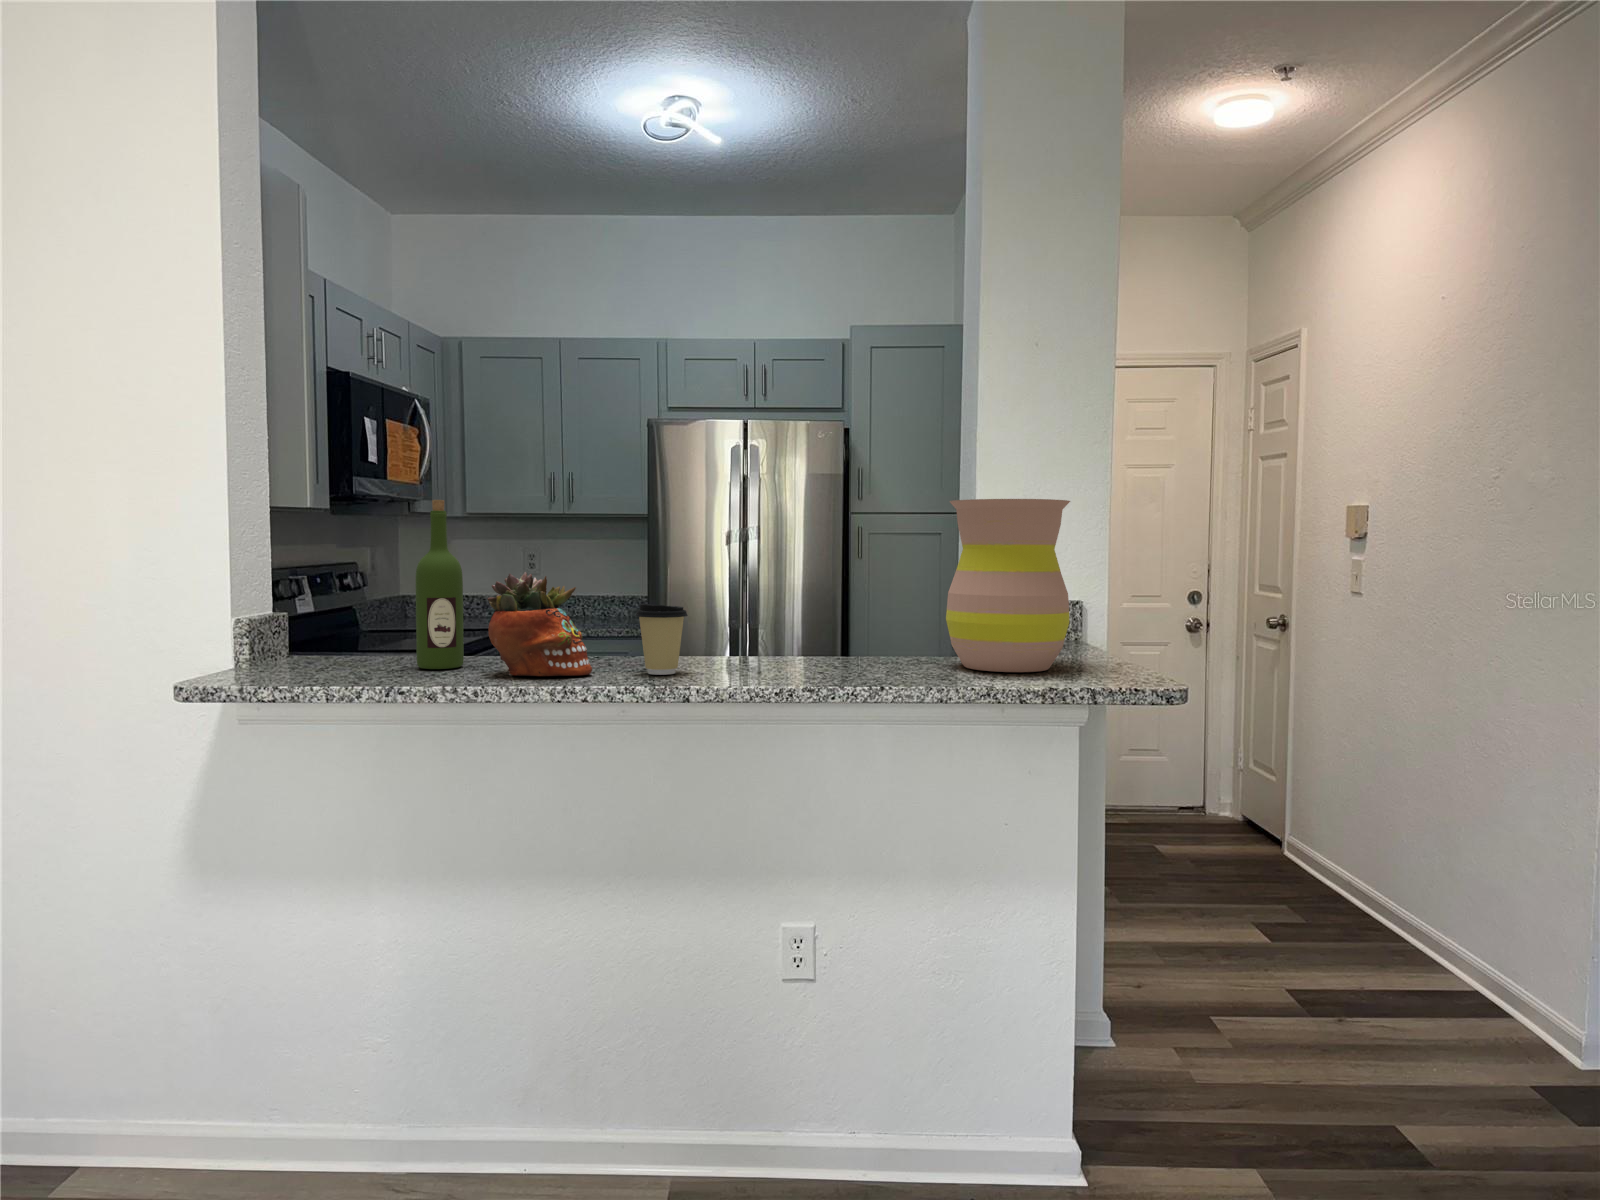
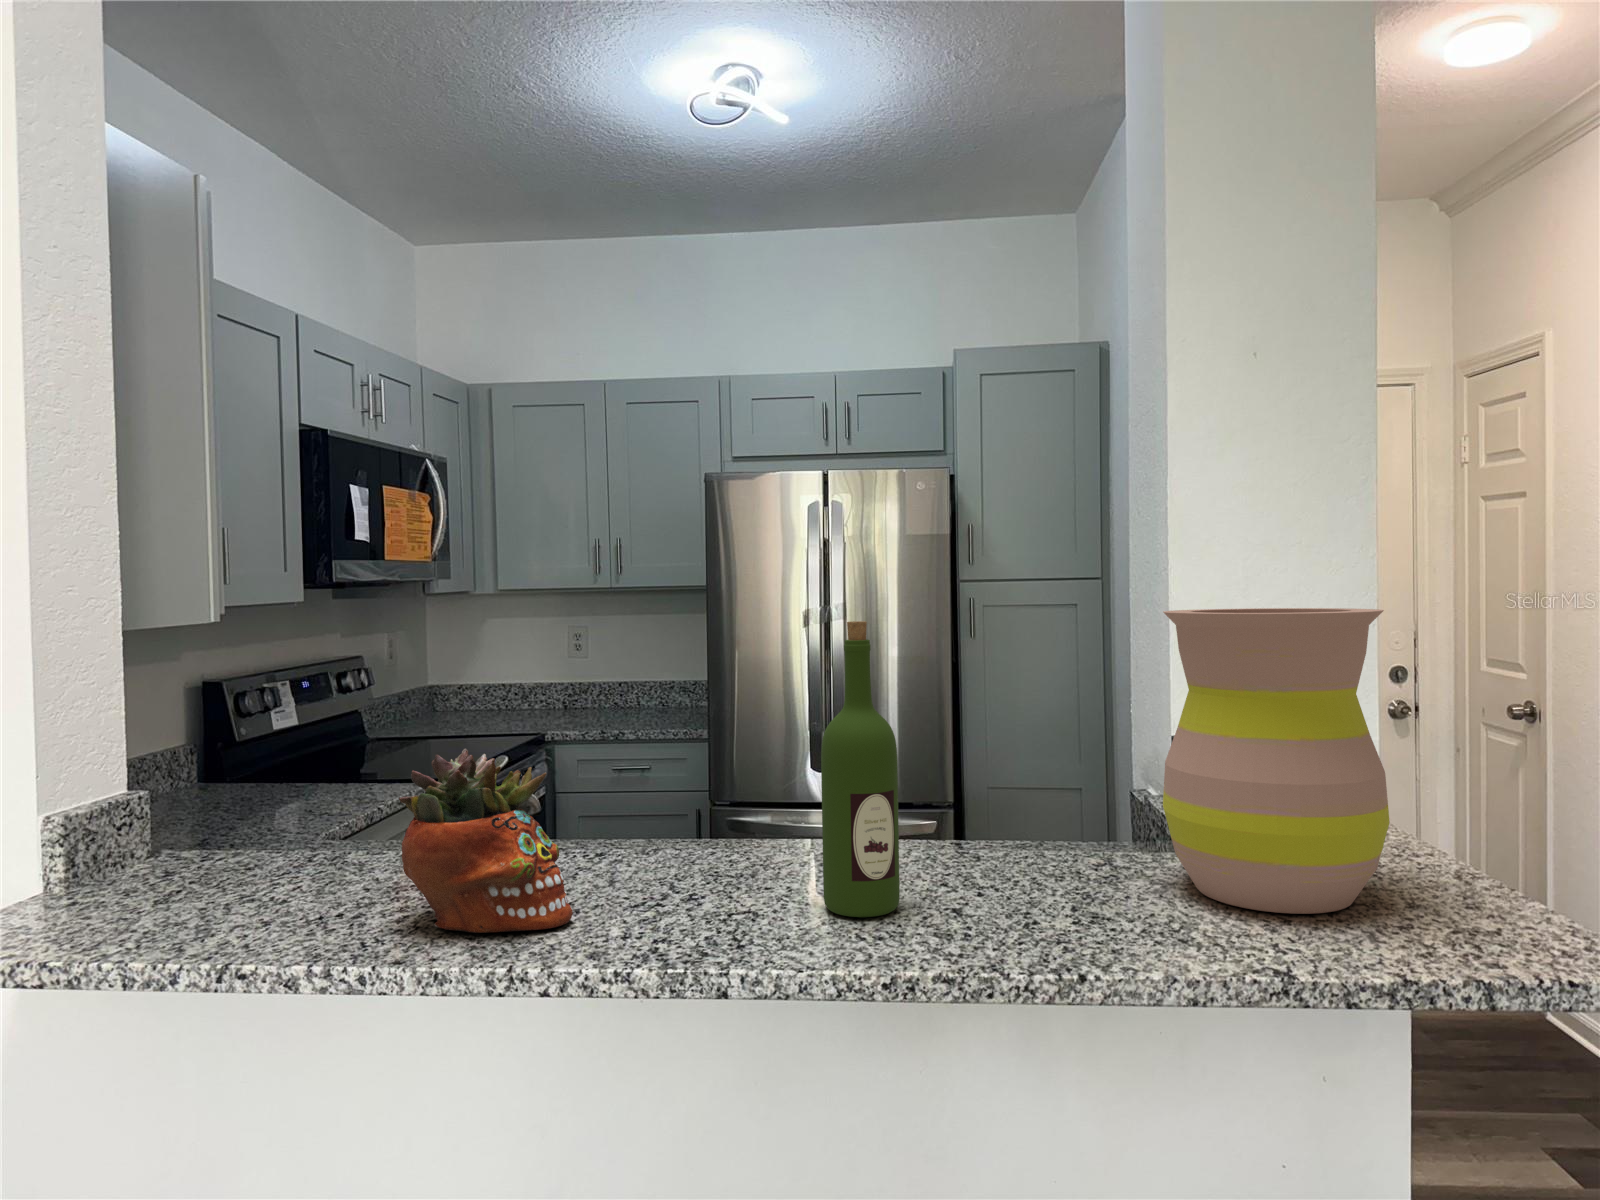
wine bottle: present [416,500,464,669] -> present [821,621,900,917]
coffee cup: present [635,604,688,675] -> none [643,798,730,924]

